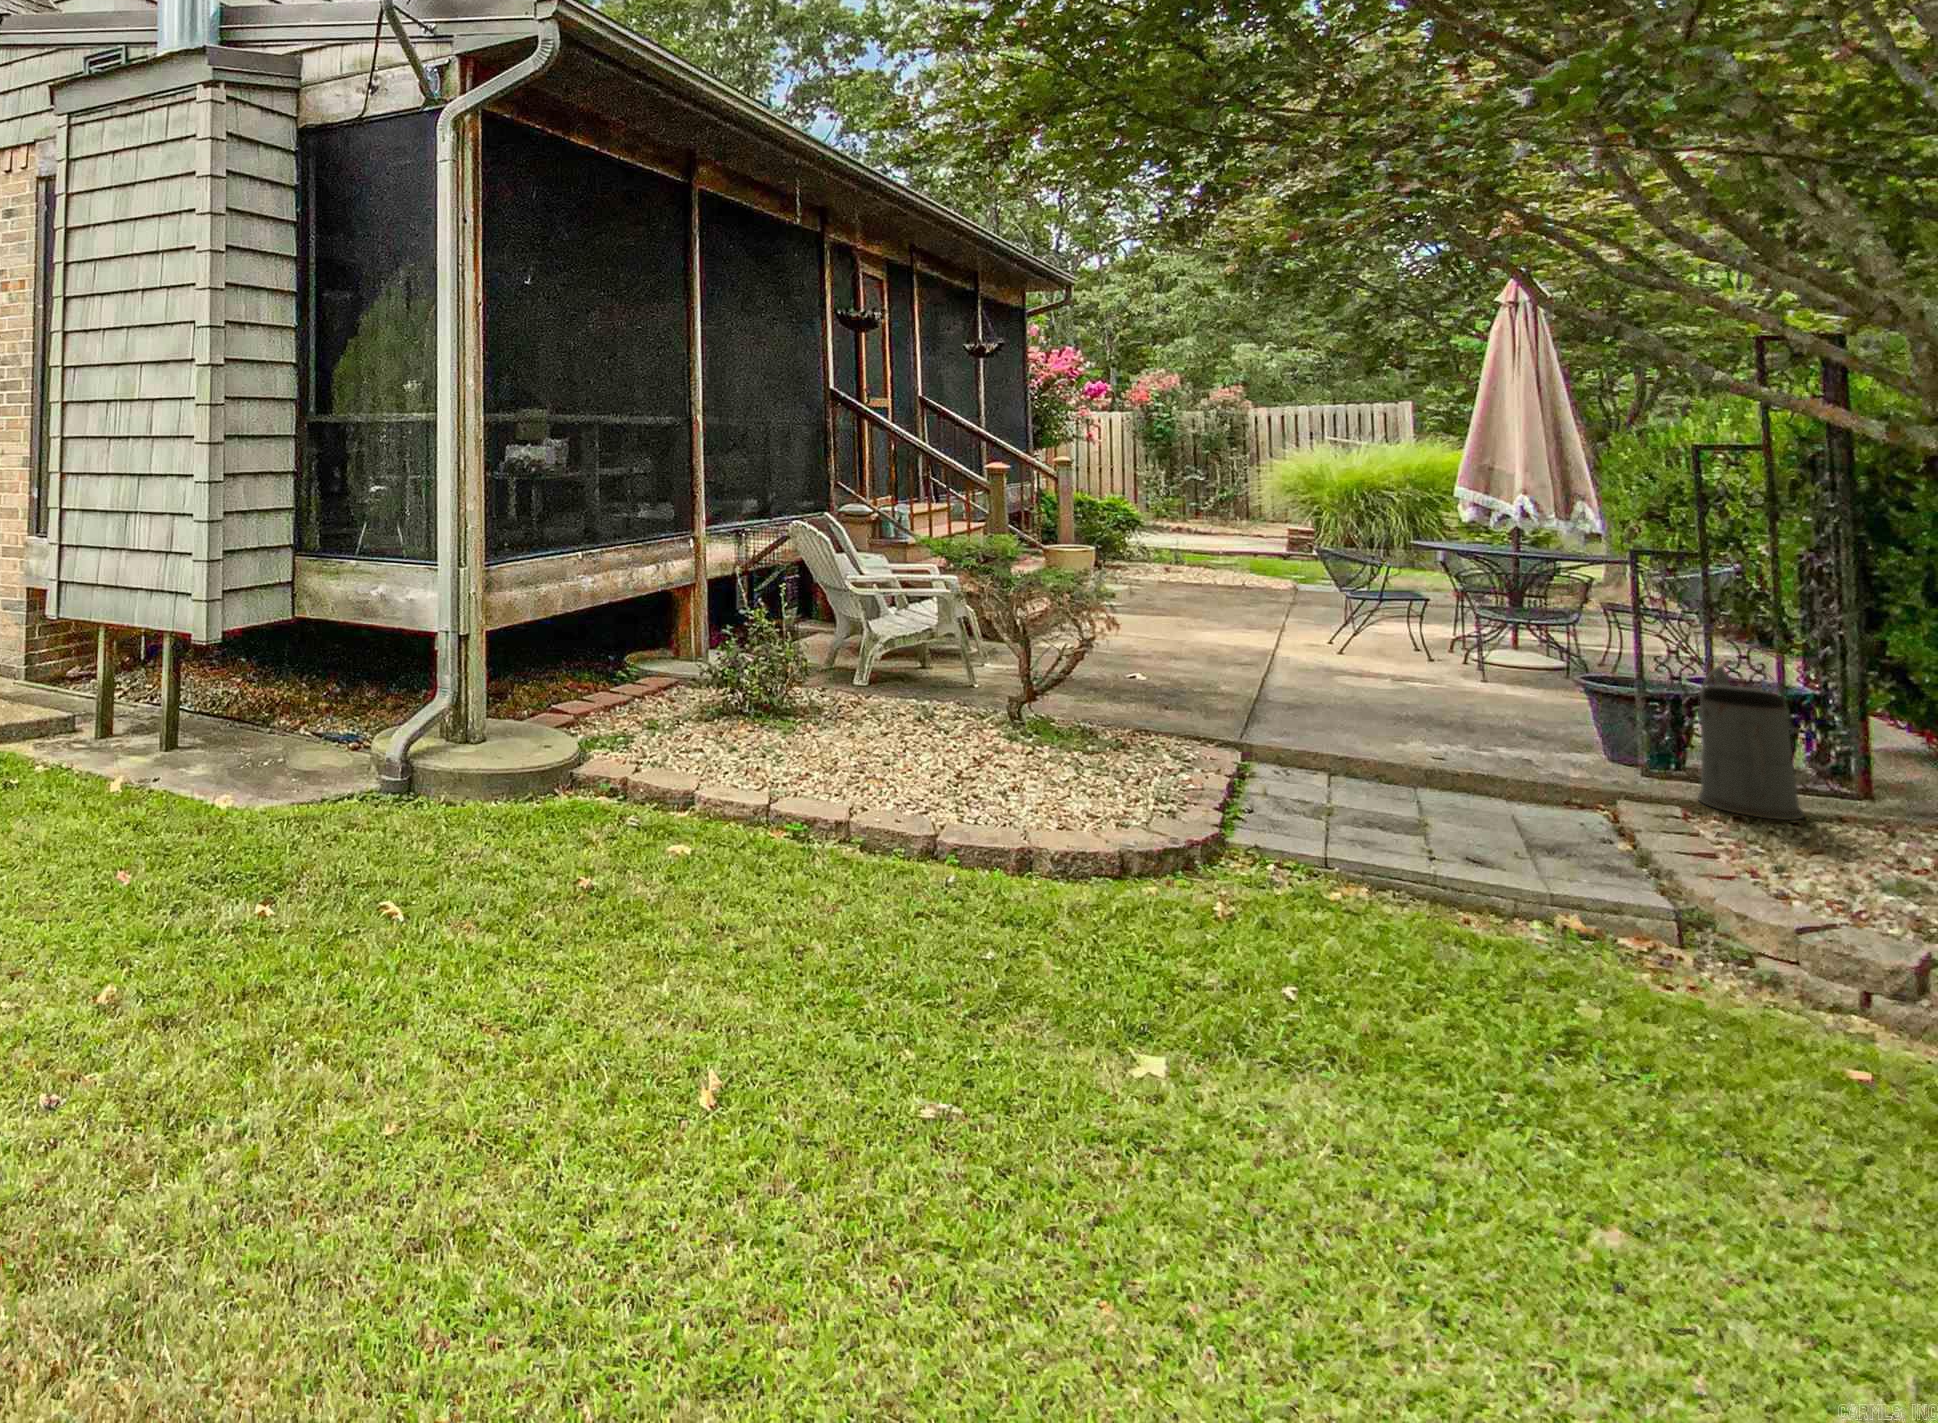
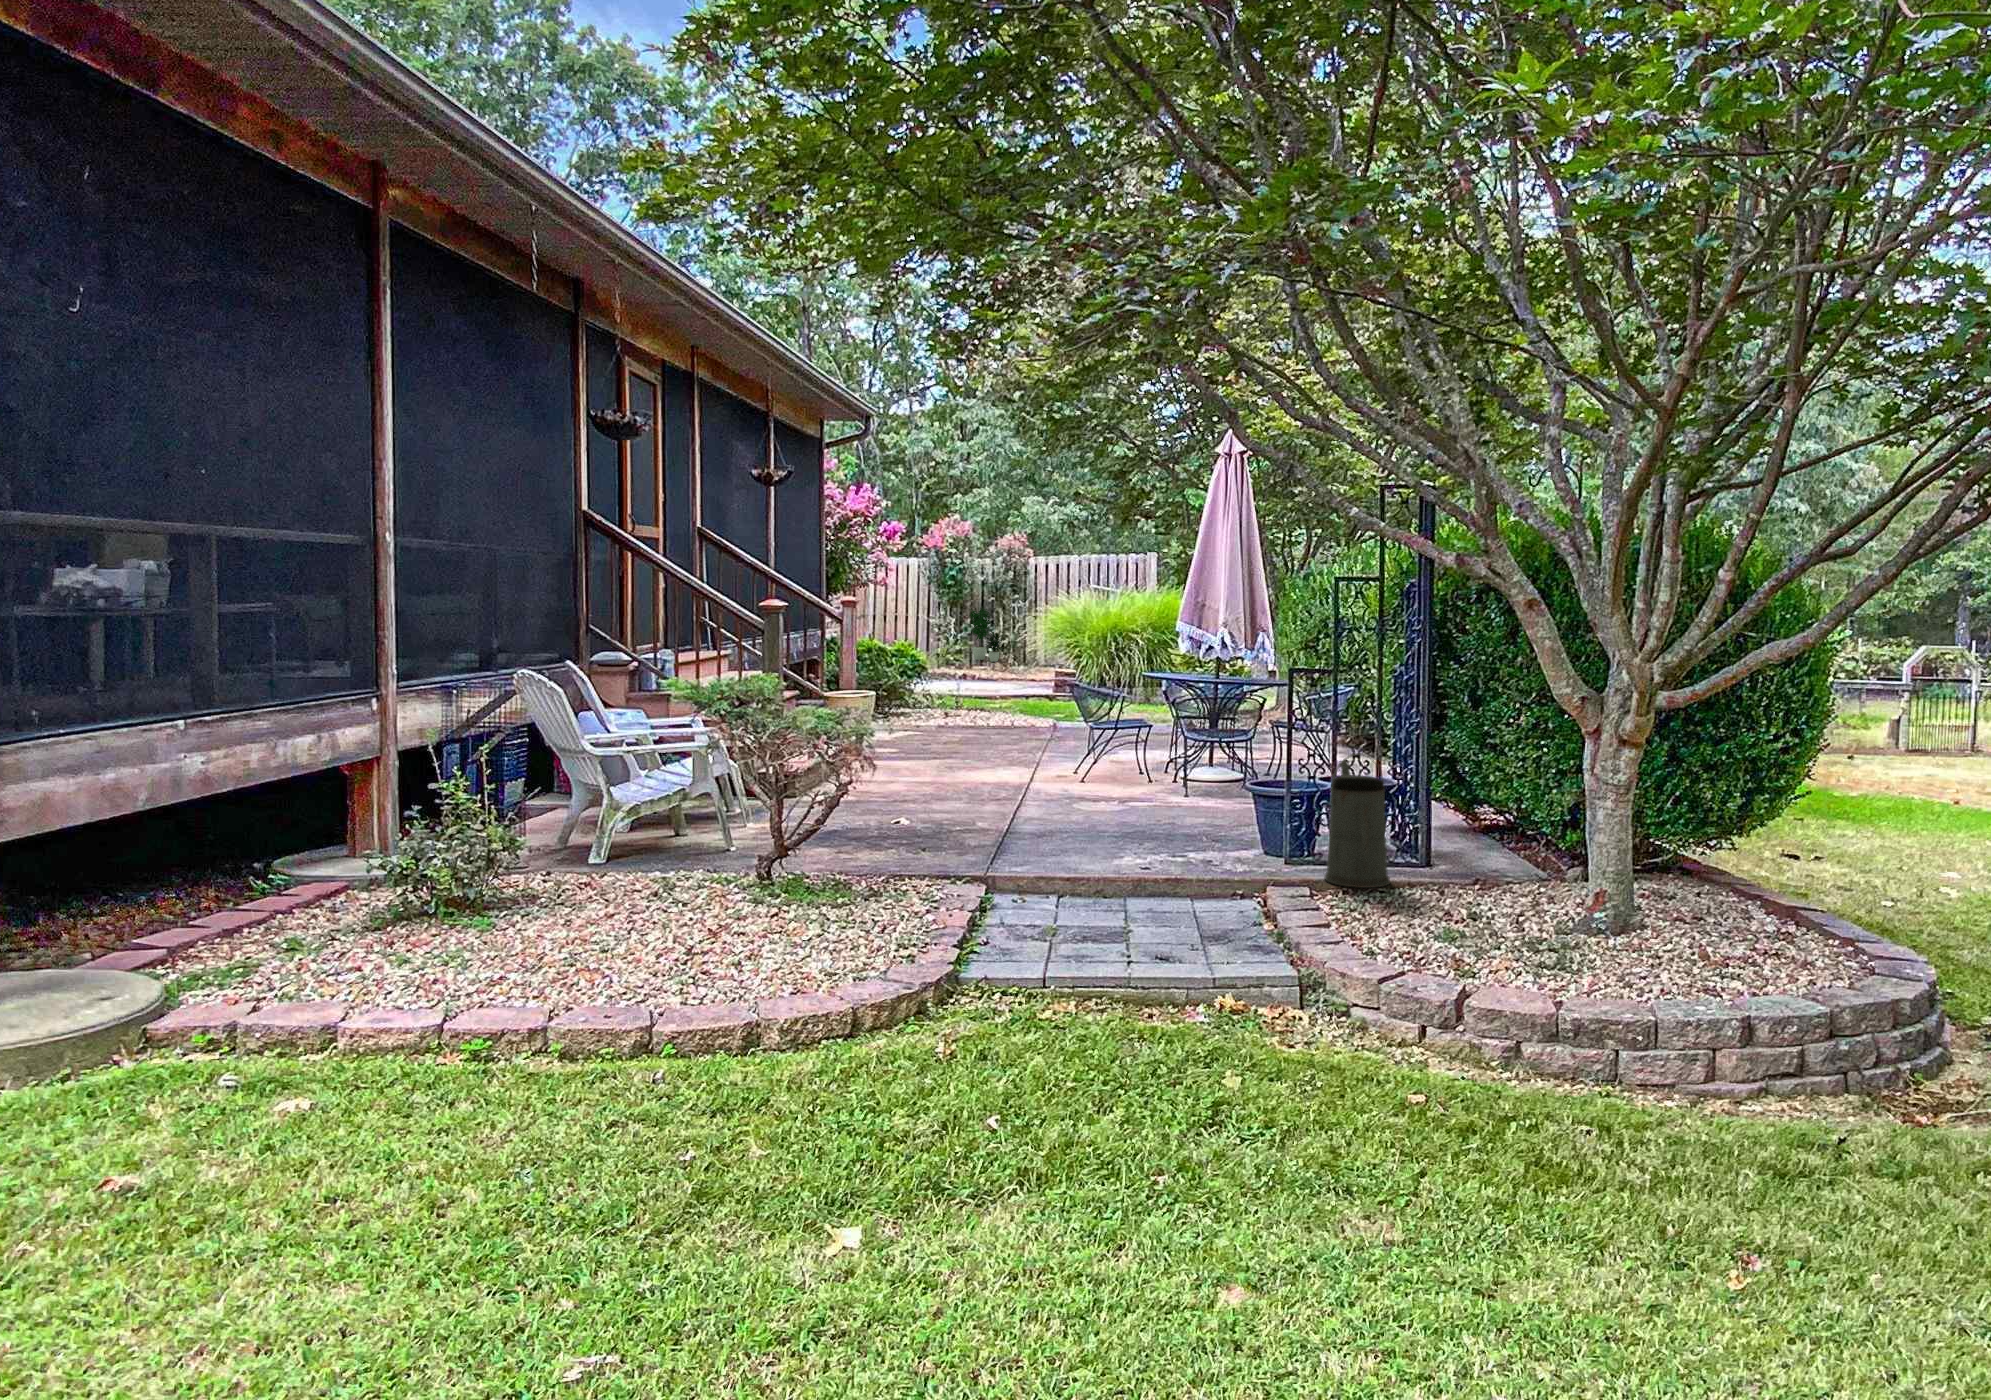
potted plant: none [1184,455,1231,513] -> present [969,609,1003,662]

